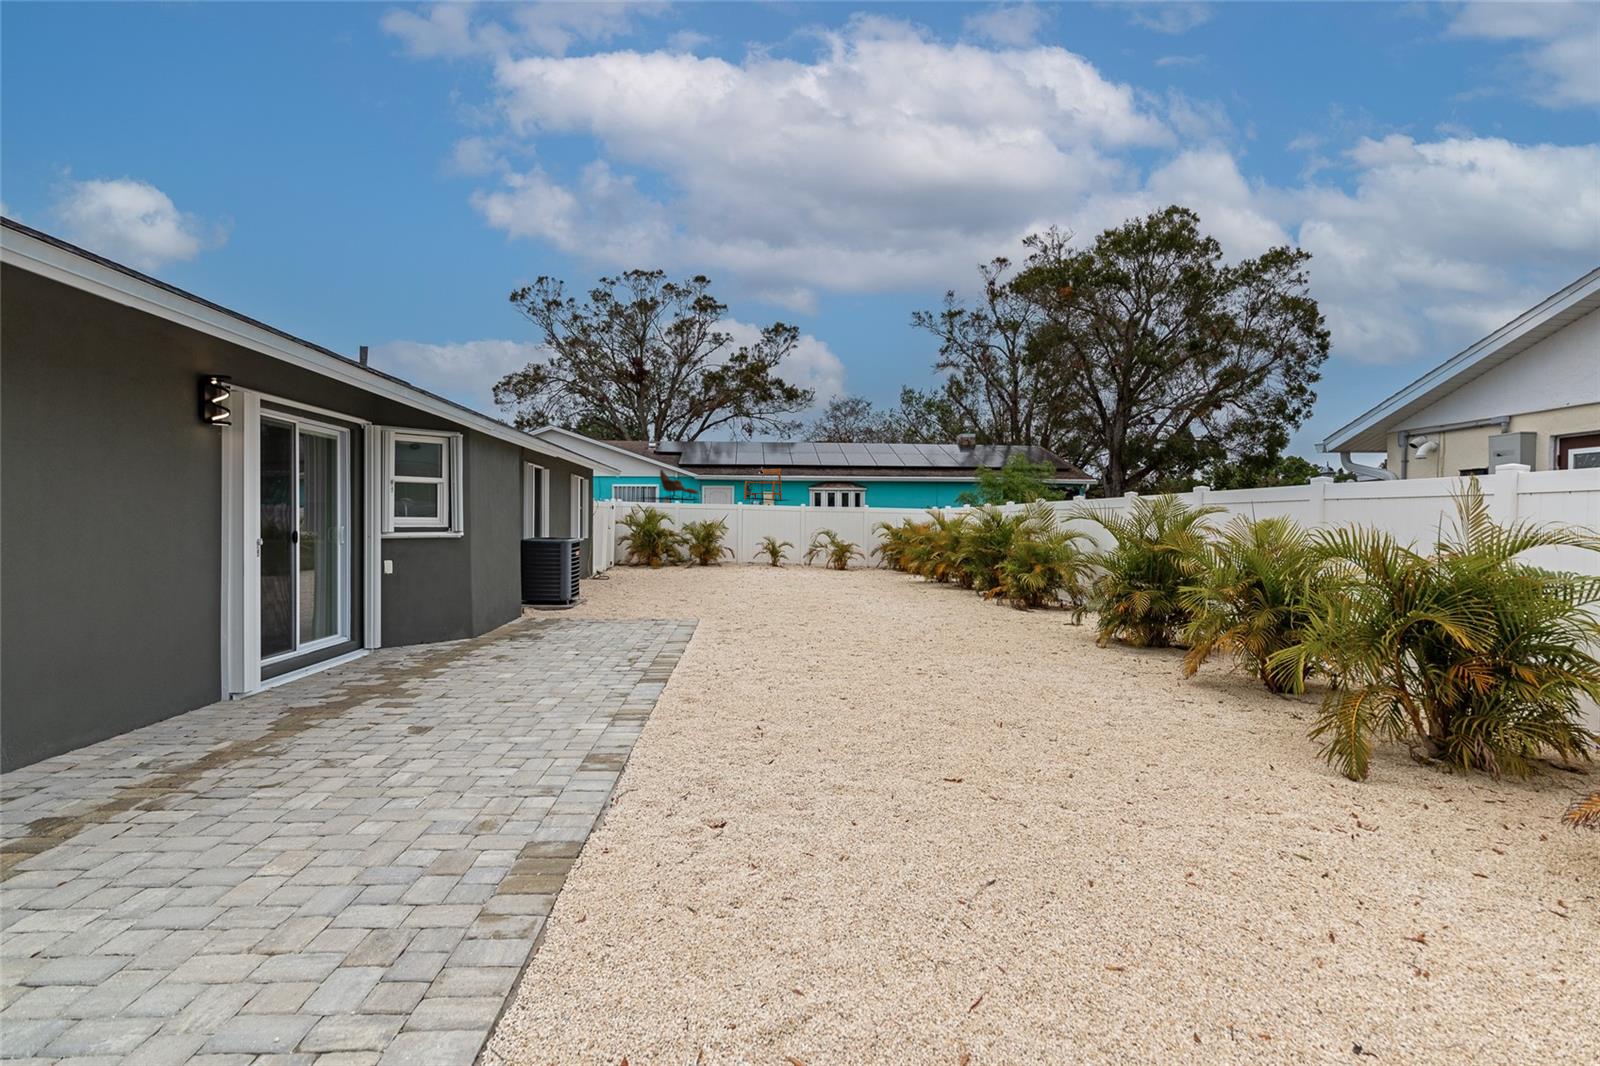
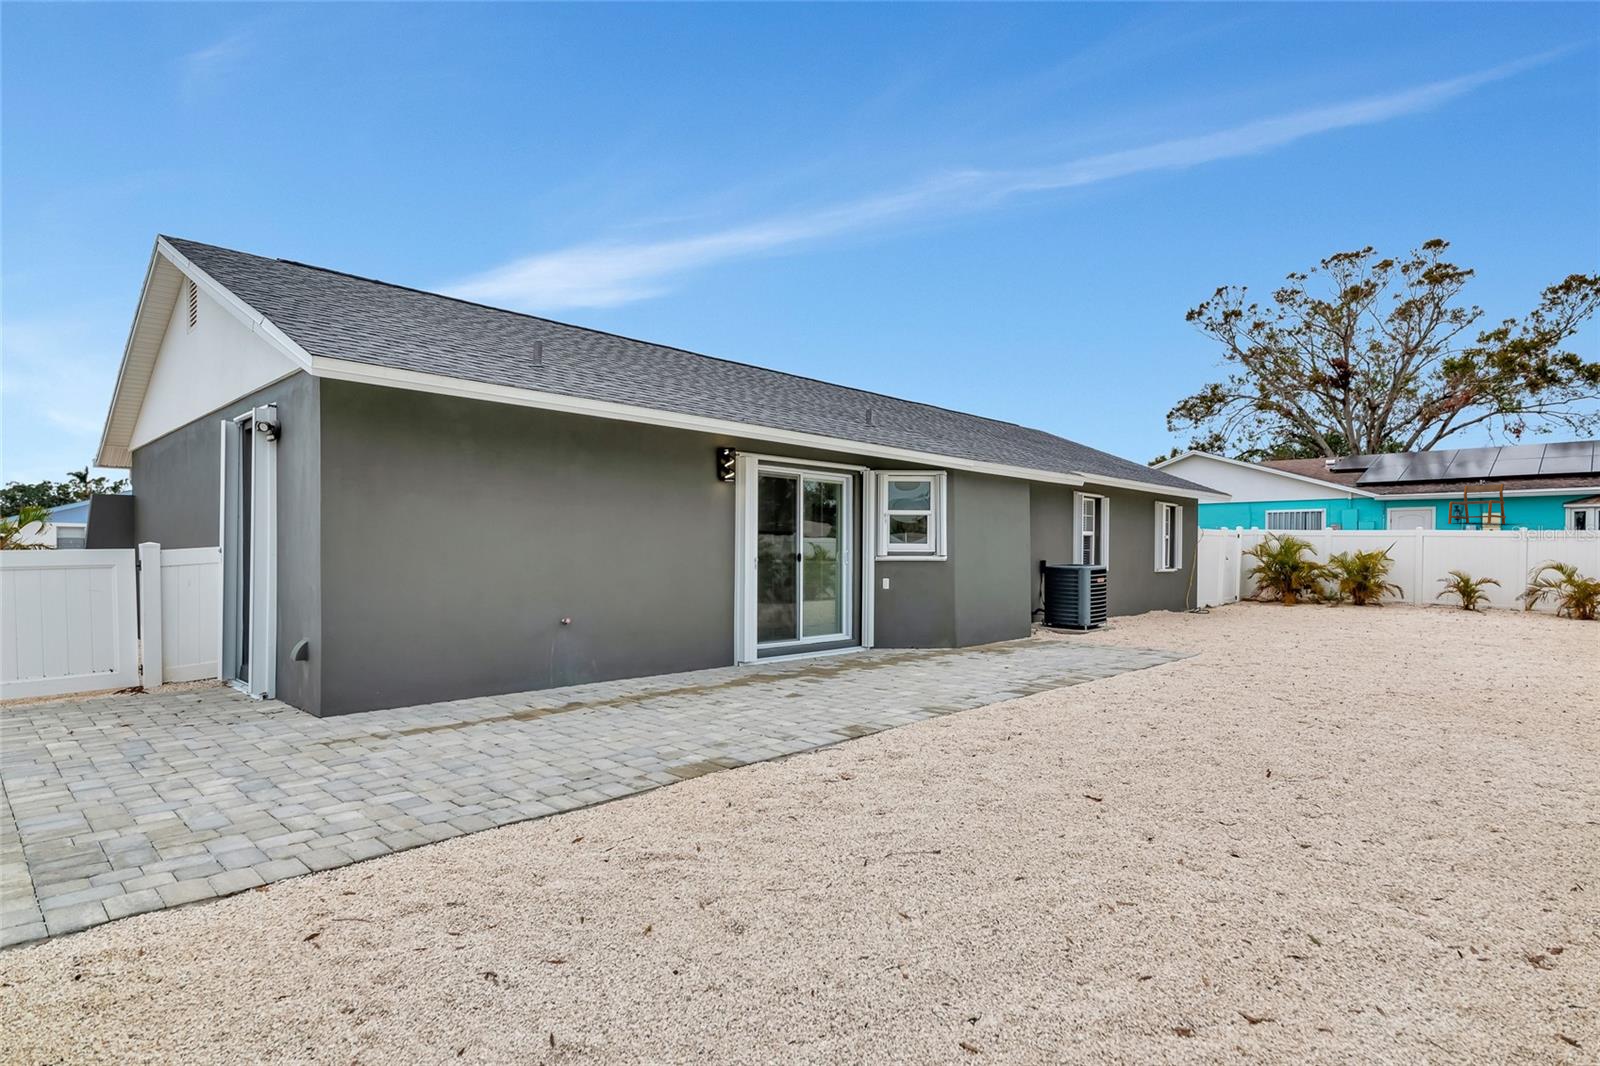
lounge chair: present [660,470,698,499] -> none [1326,487,1378,526]

